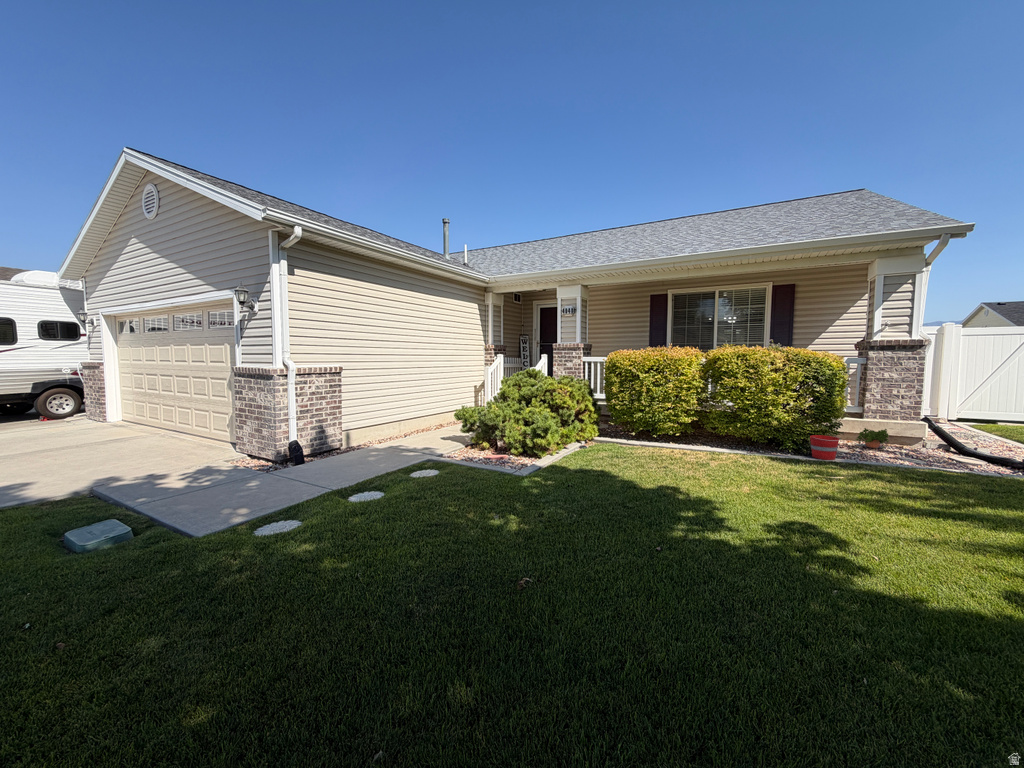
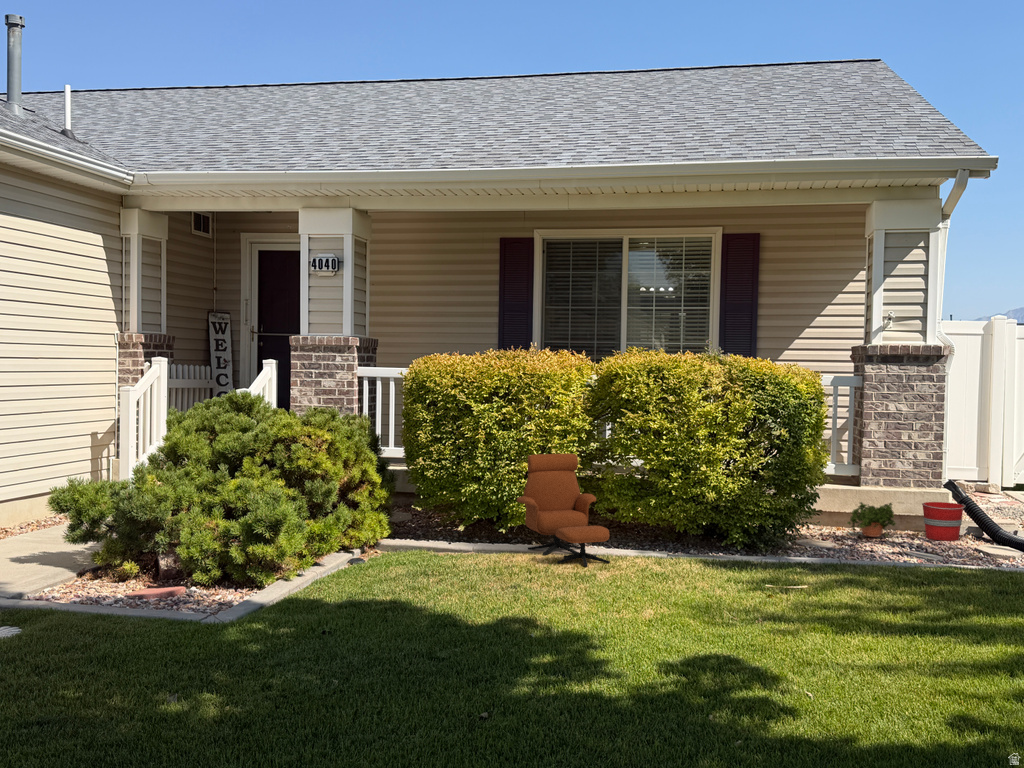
lounge chair: none [664,399,716,457] -> present [517,453,610,567]
bucket: present [810,435,840,460] -> present [922,502,965,541]

